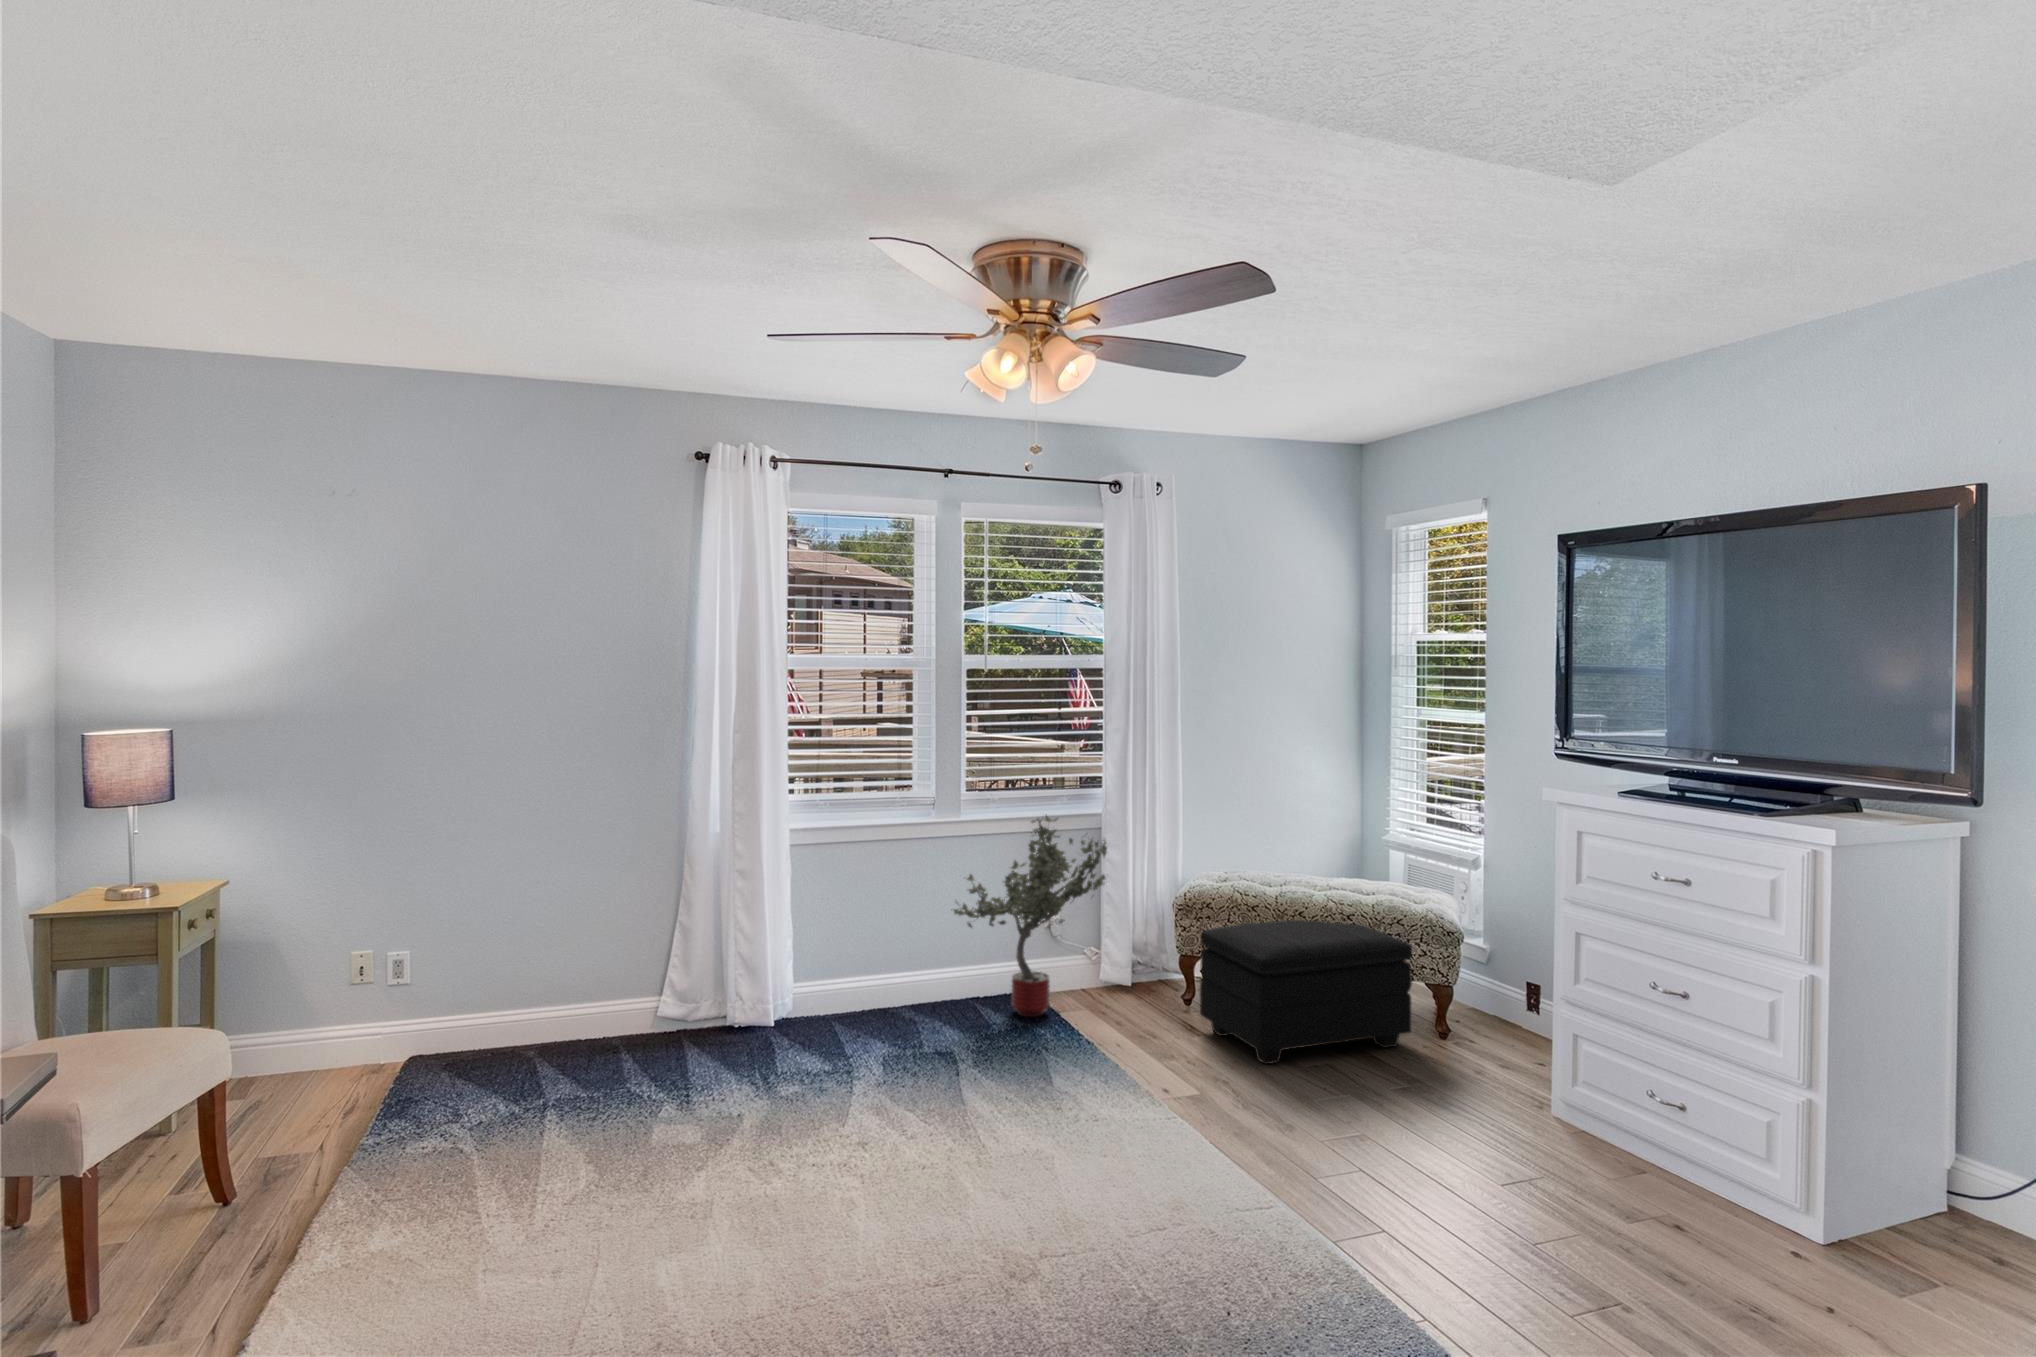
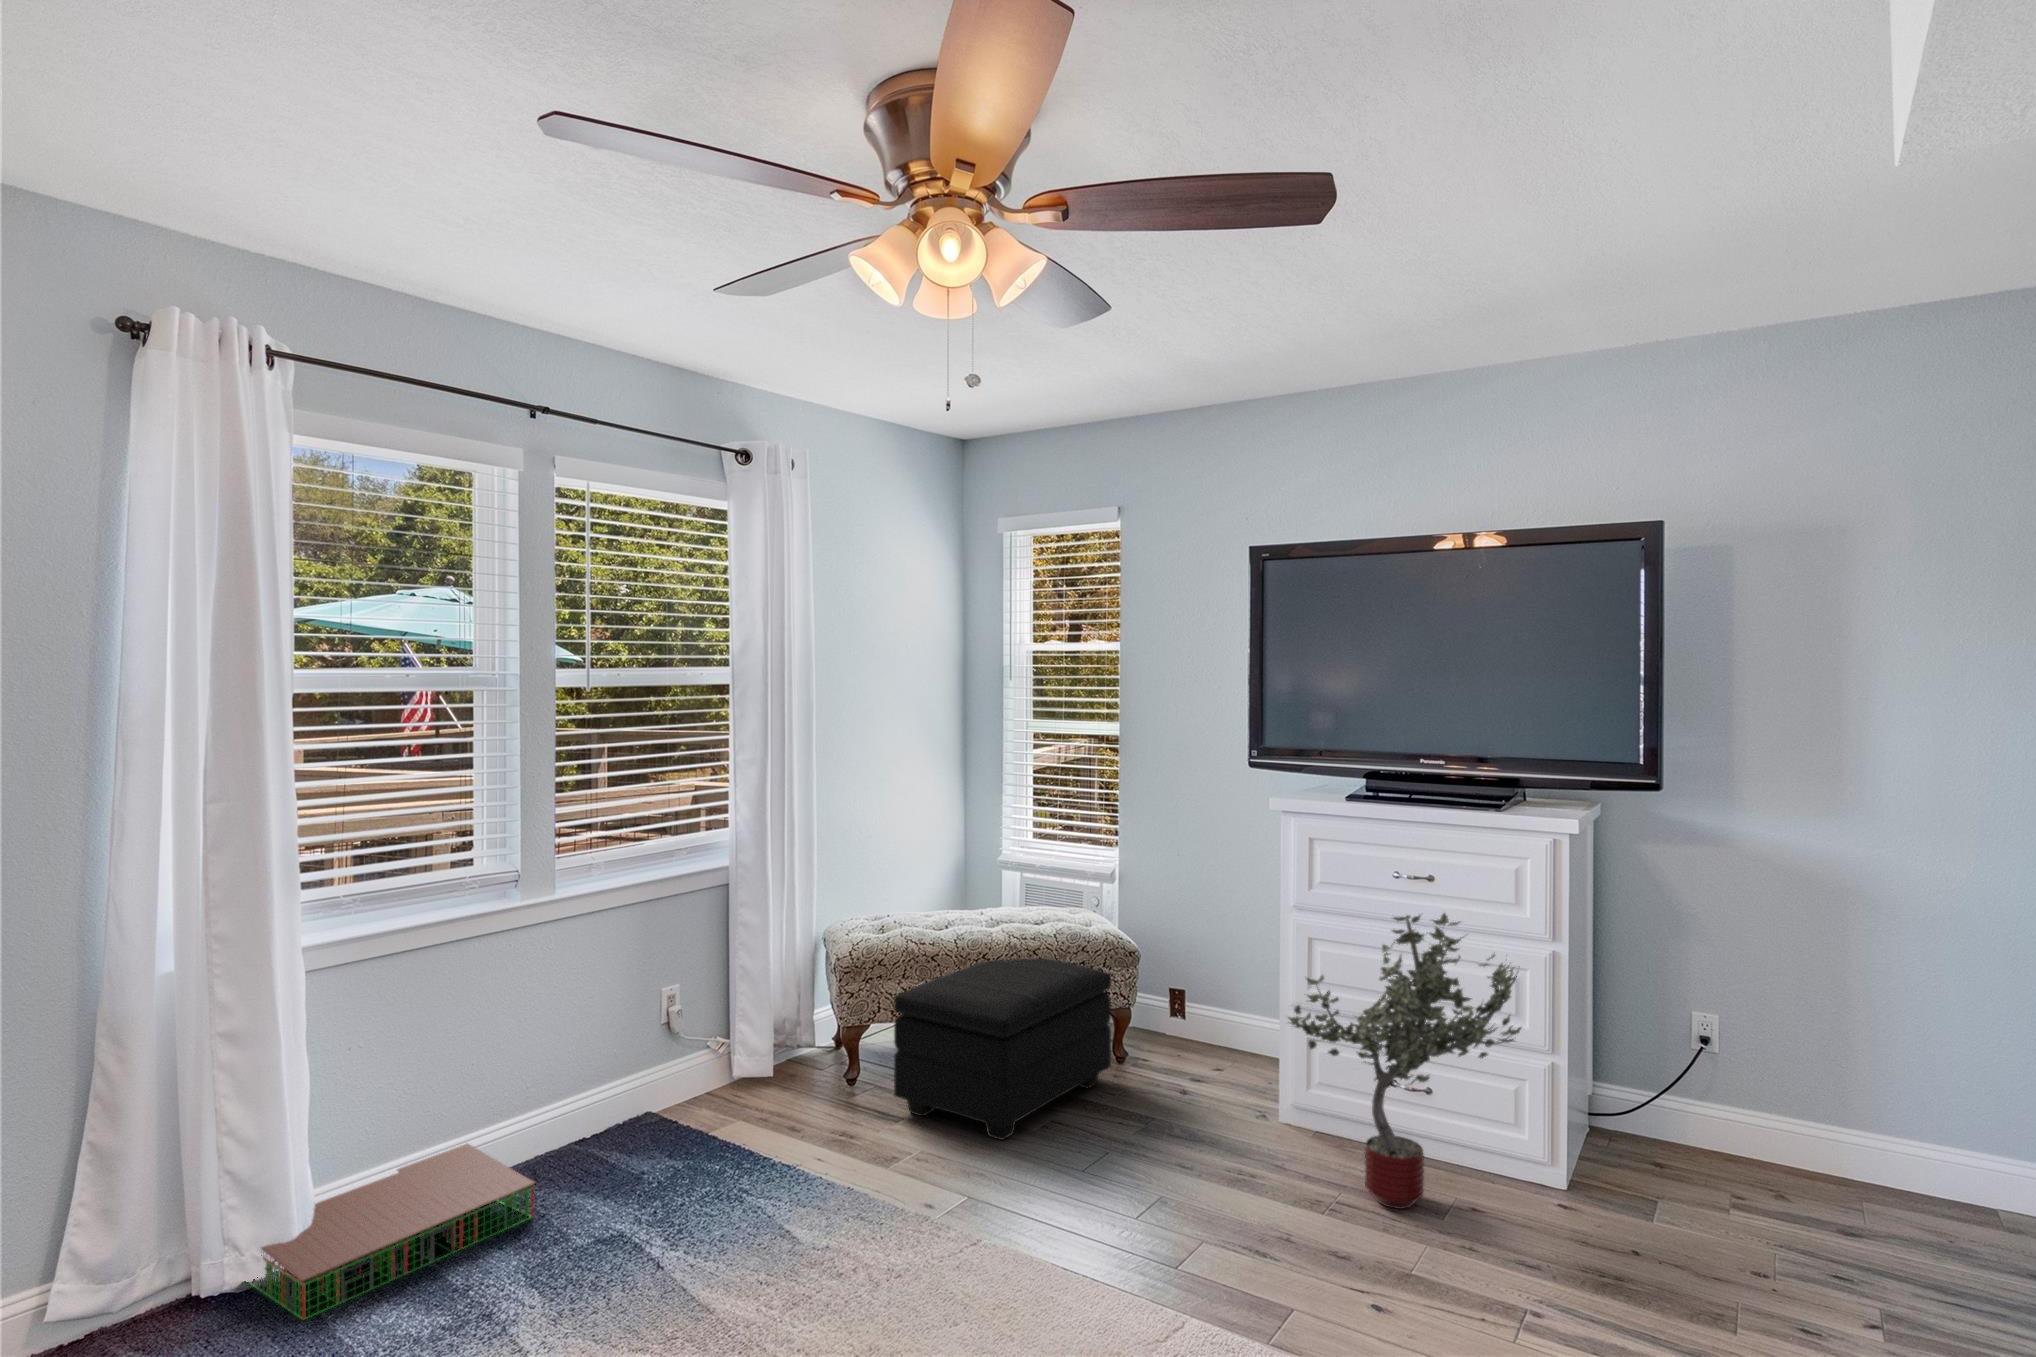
potted tree: present [953,816,1107,1017] -> present [1288,913,1521,1209]
storage bin: none [754,979,915,1050] -> present [249,1144,535,1320]

